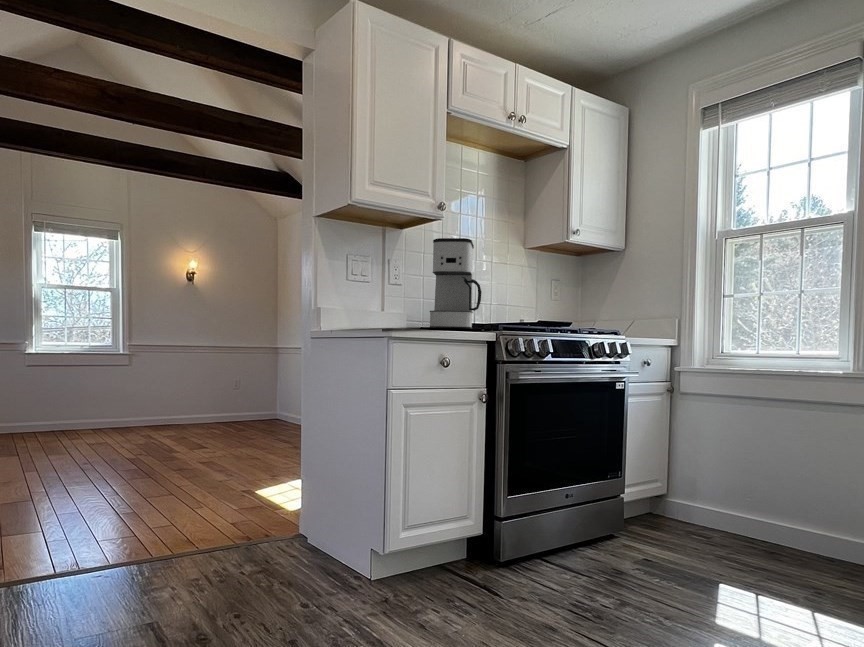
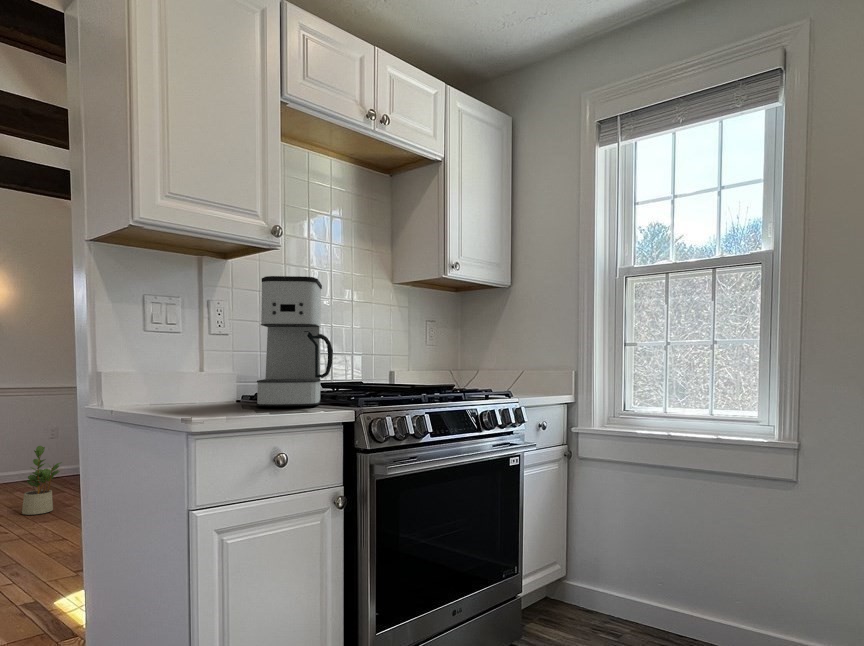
potted plant: none [241,382,268,433] -> present [22,446,62,515]

